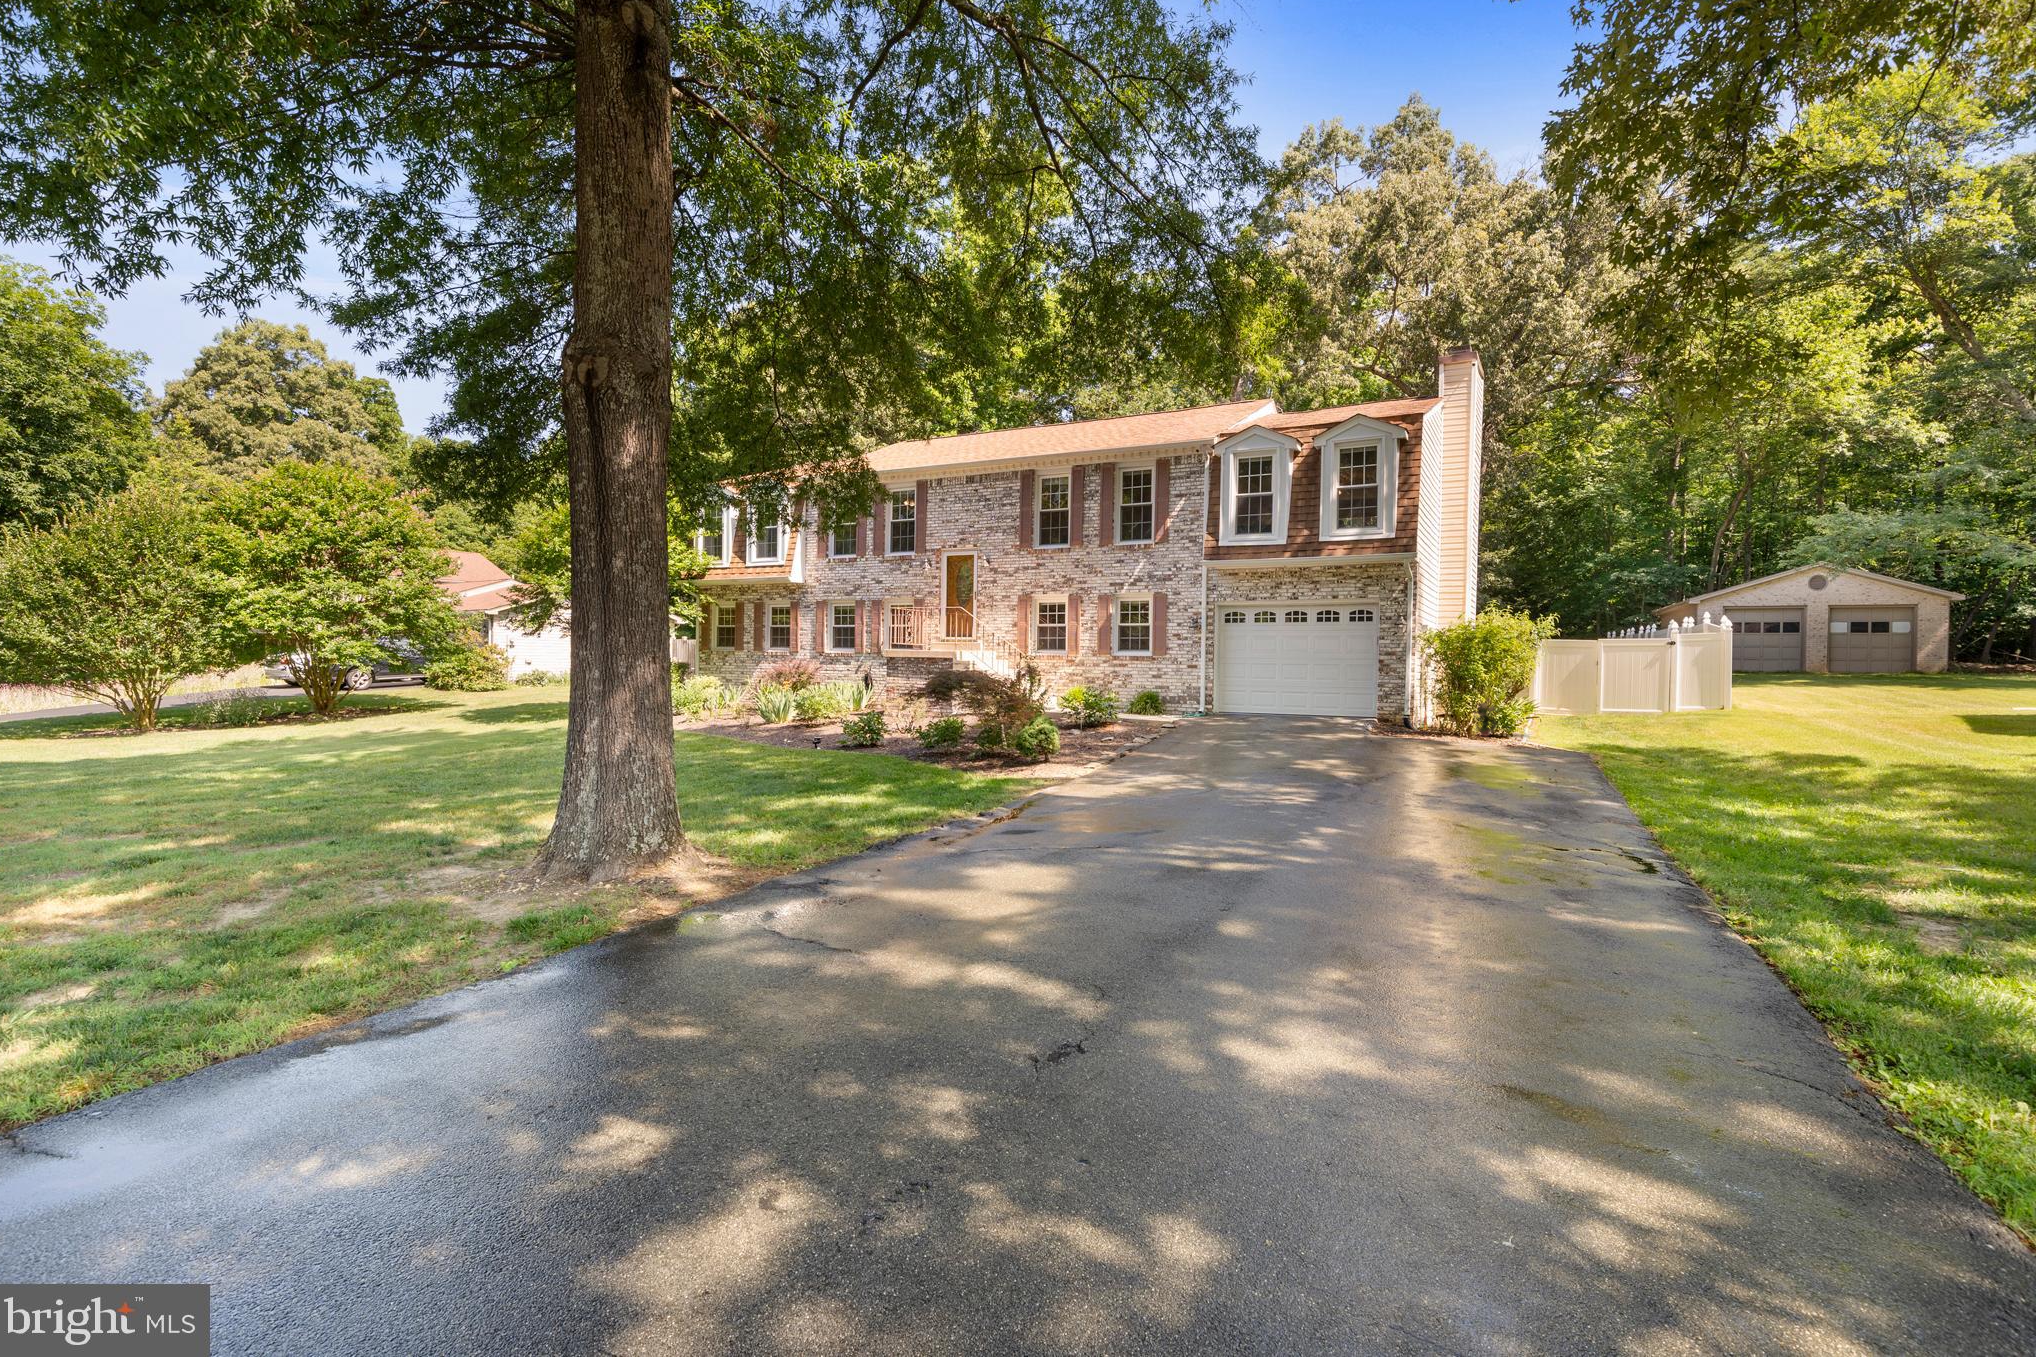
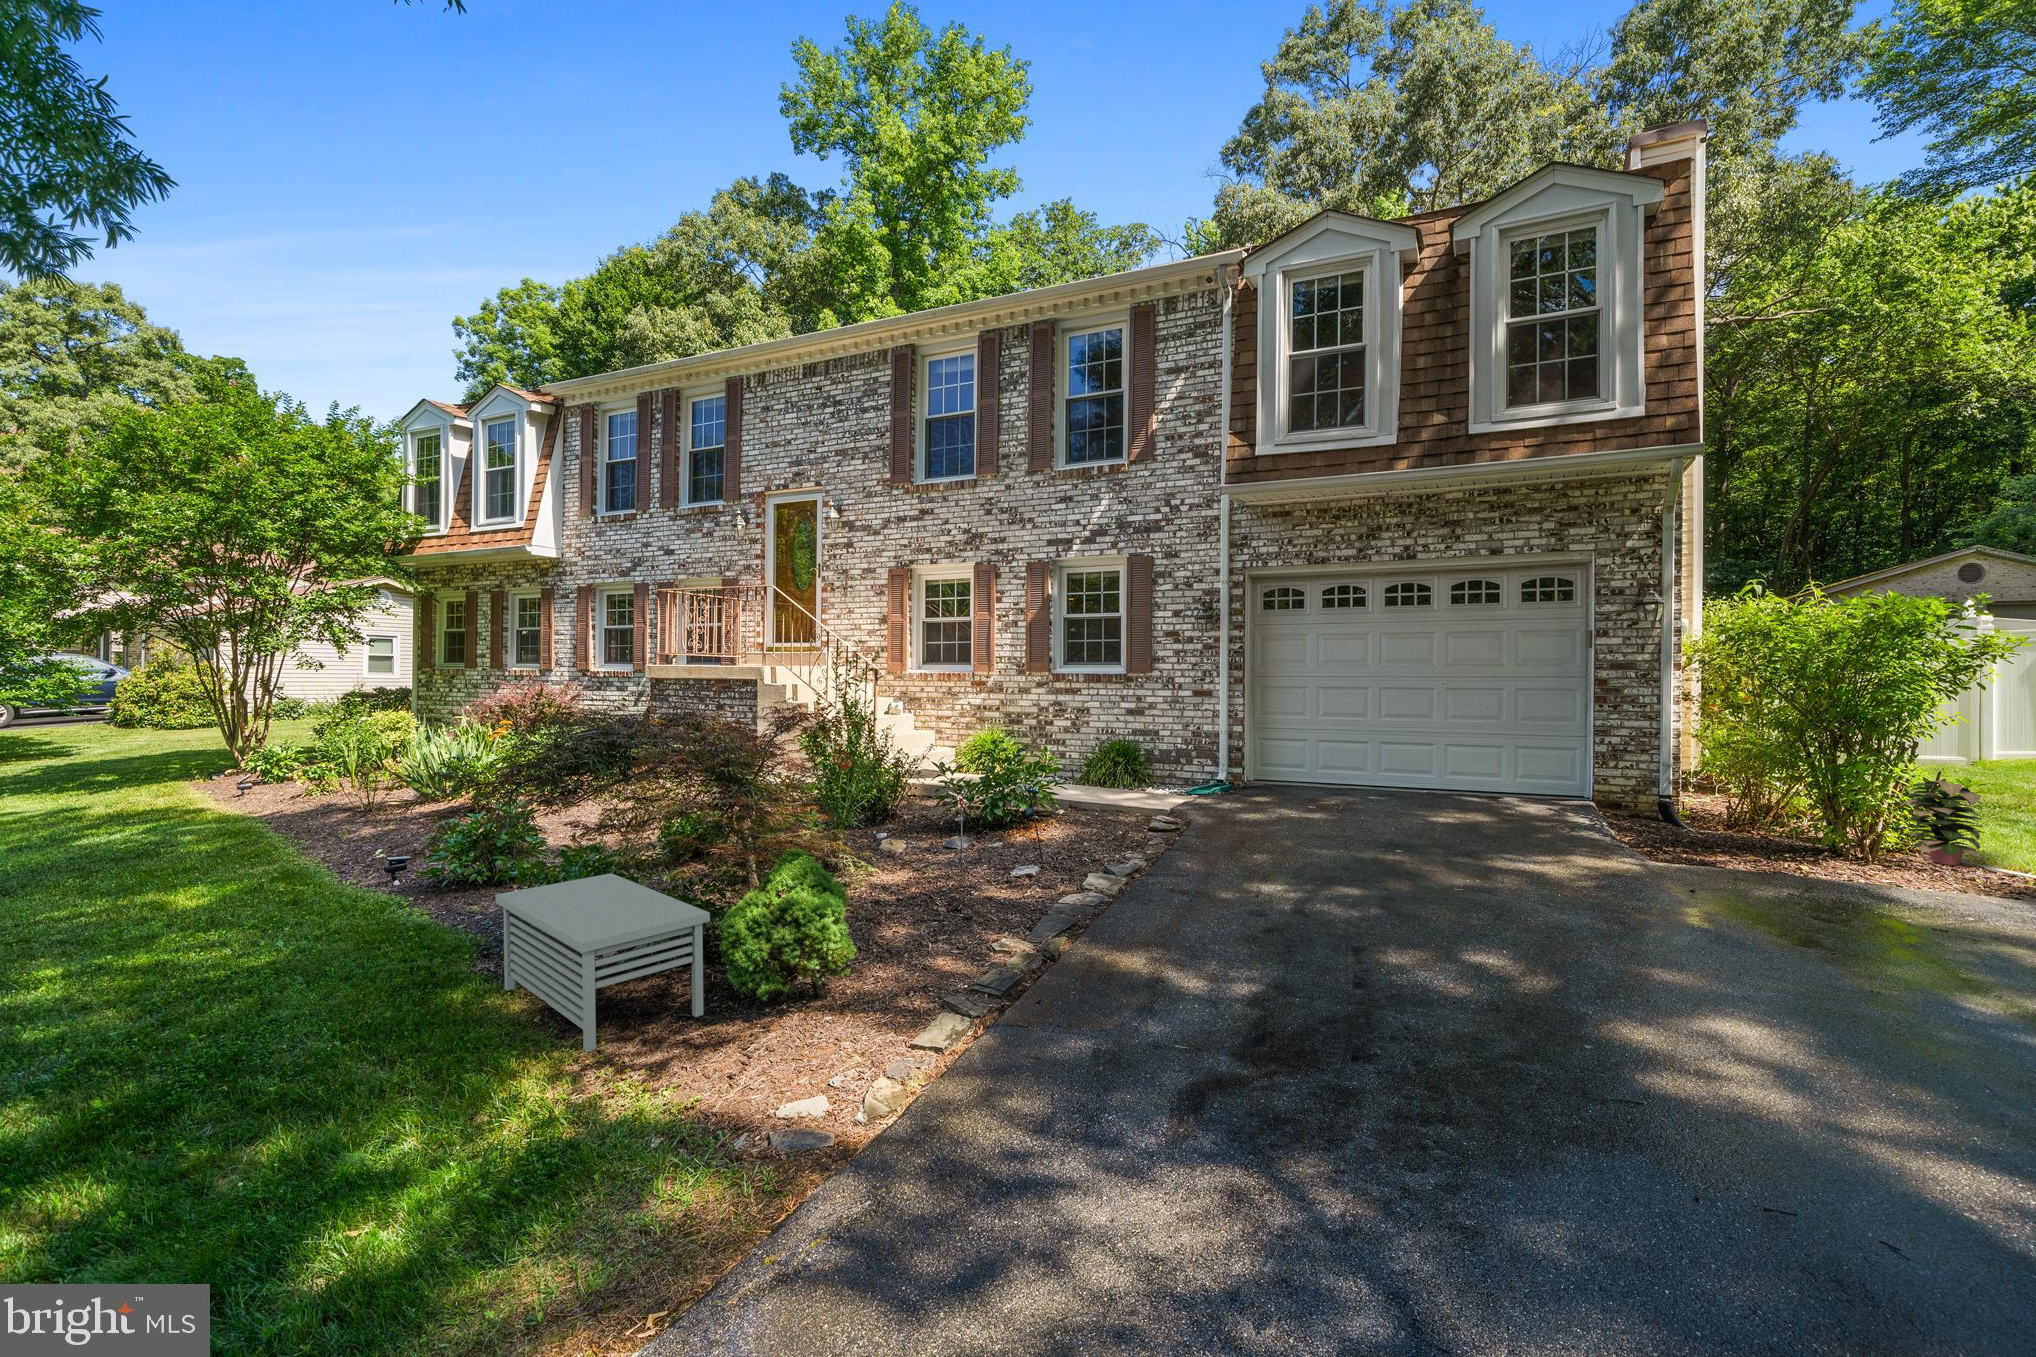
storage bench: none [949,724,1022,762] -> present [496,873,710,1052]

